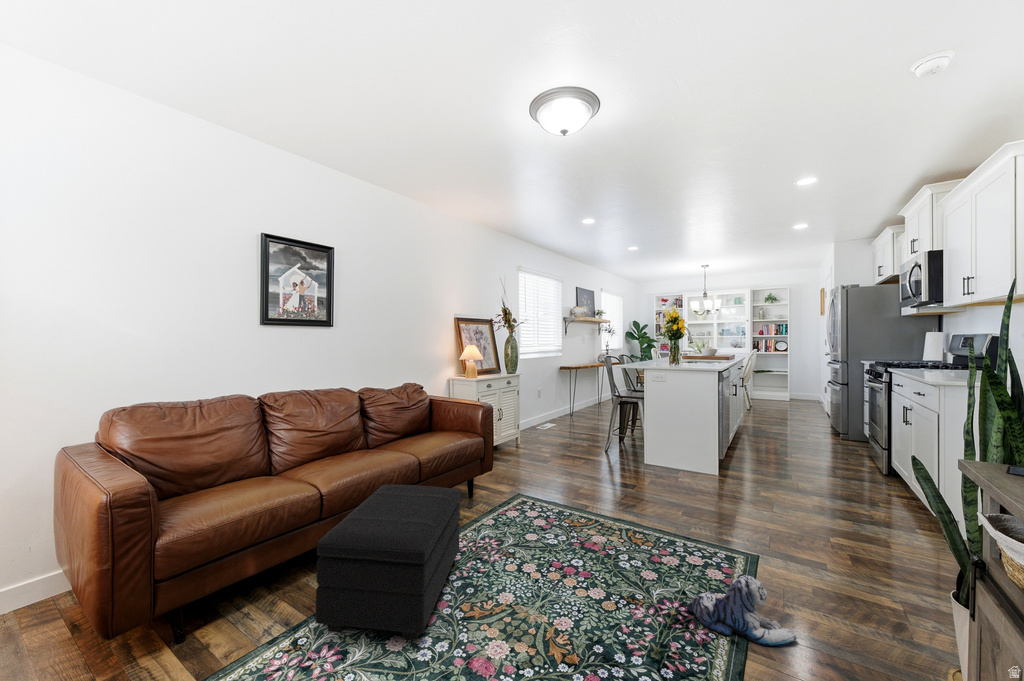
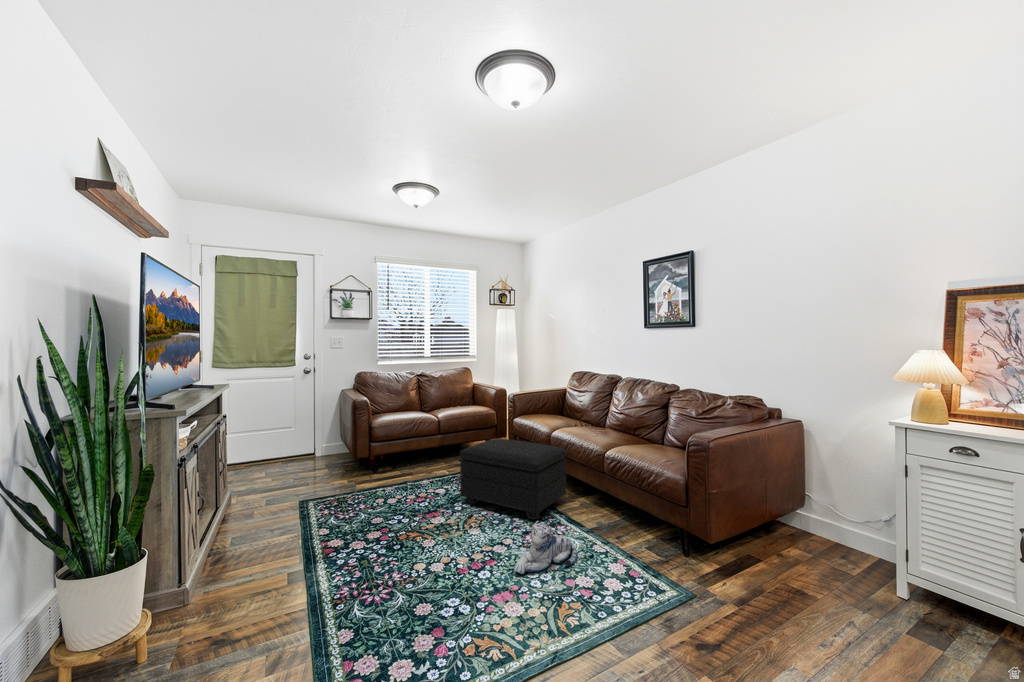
plush toy: present [687,574,797,646] -> present [514,521,577,575]

